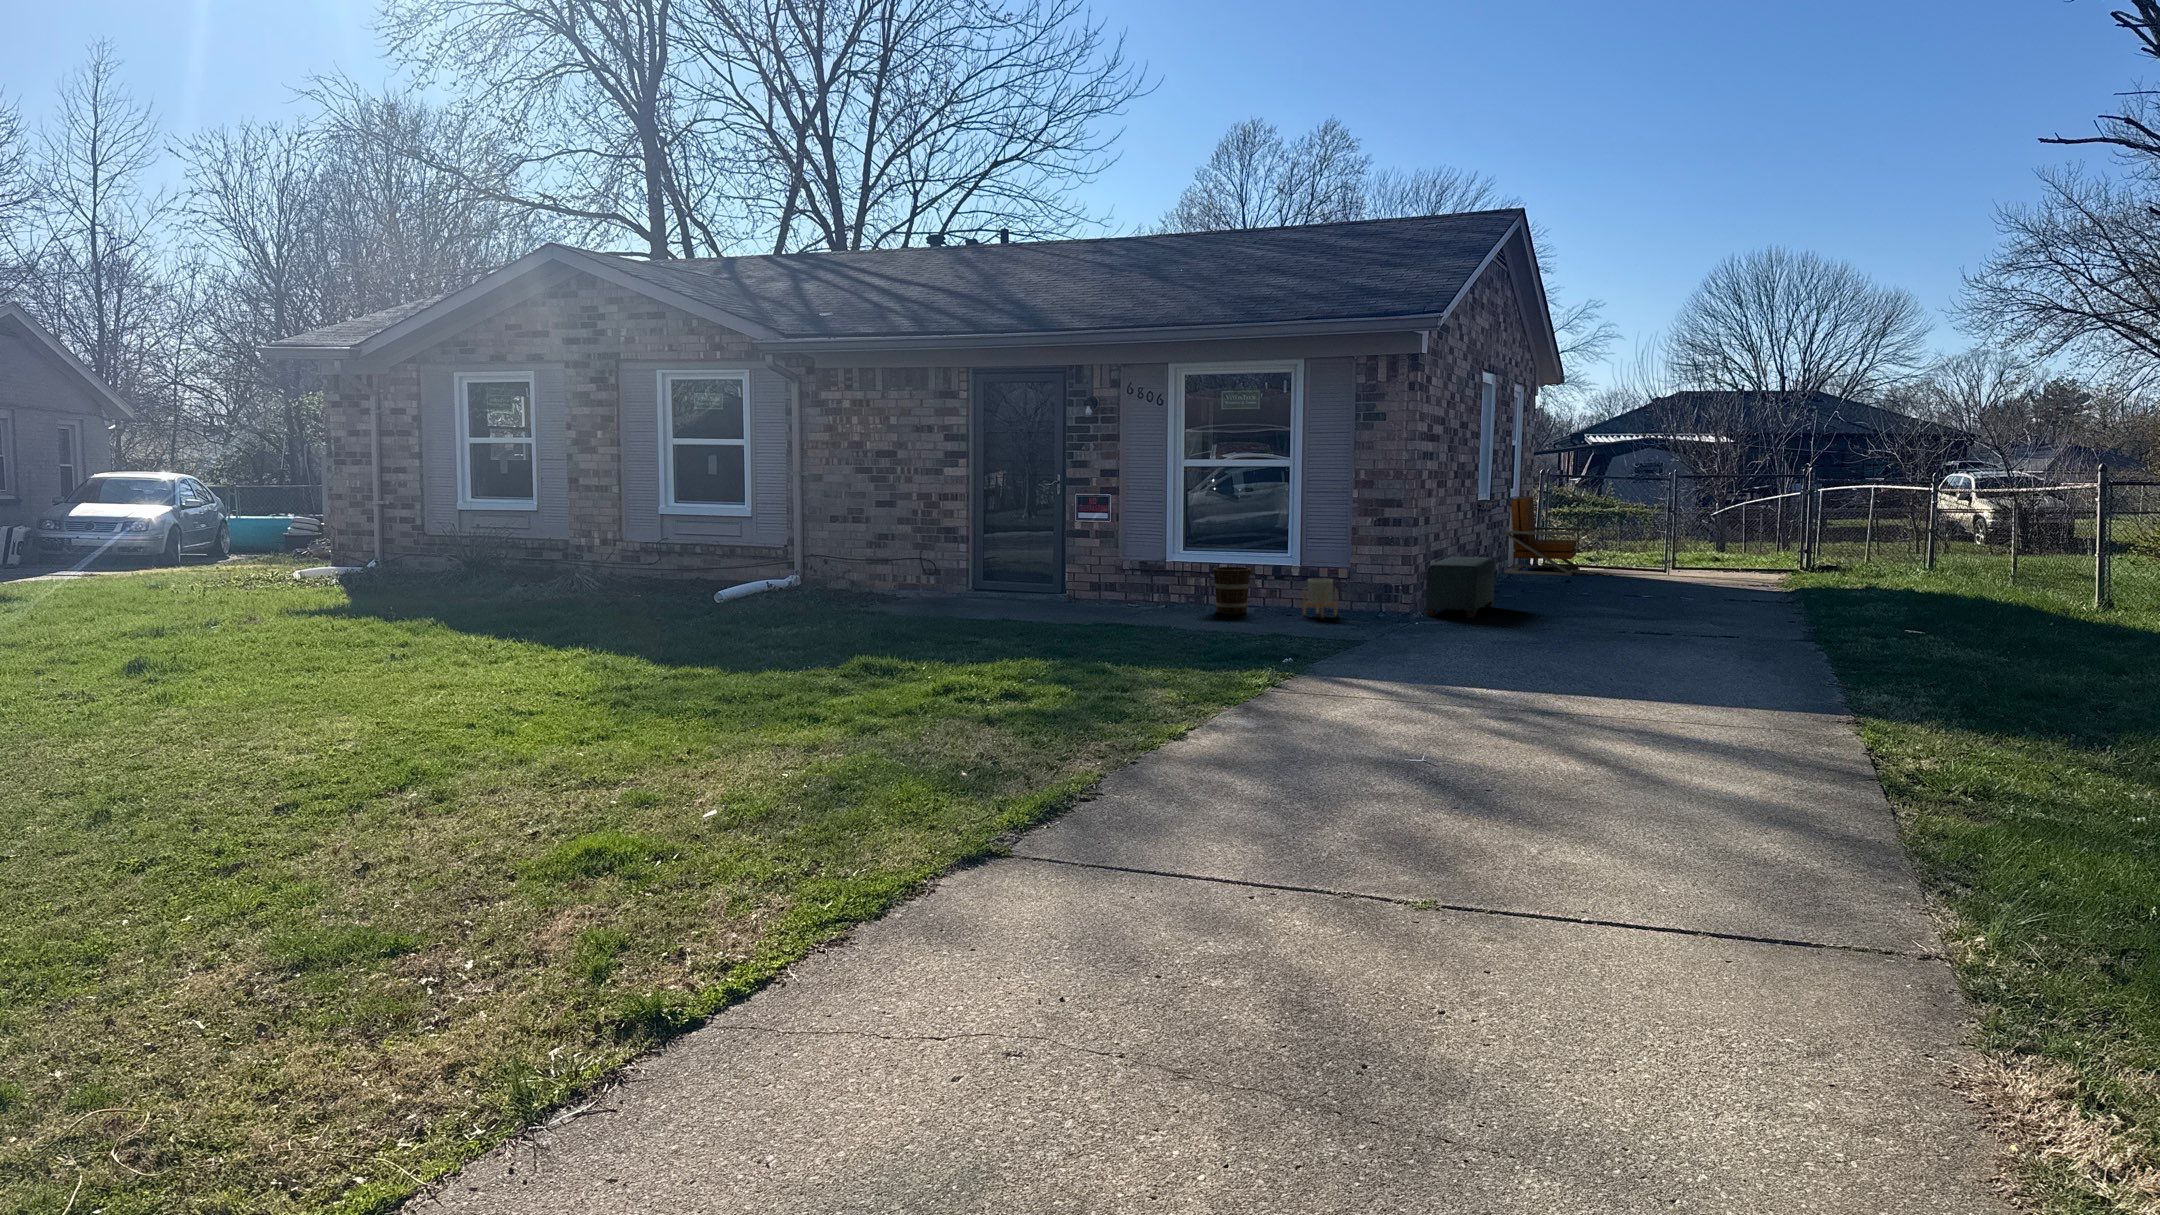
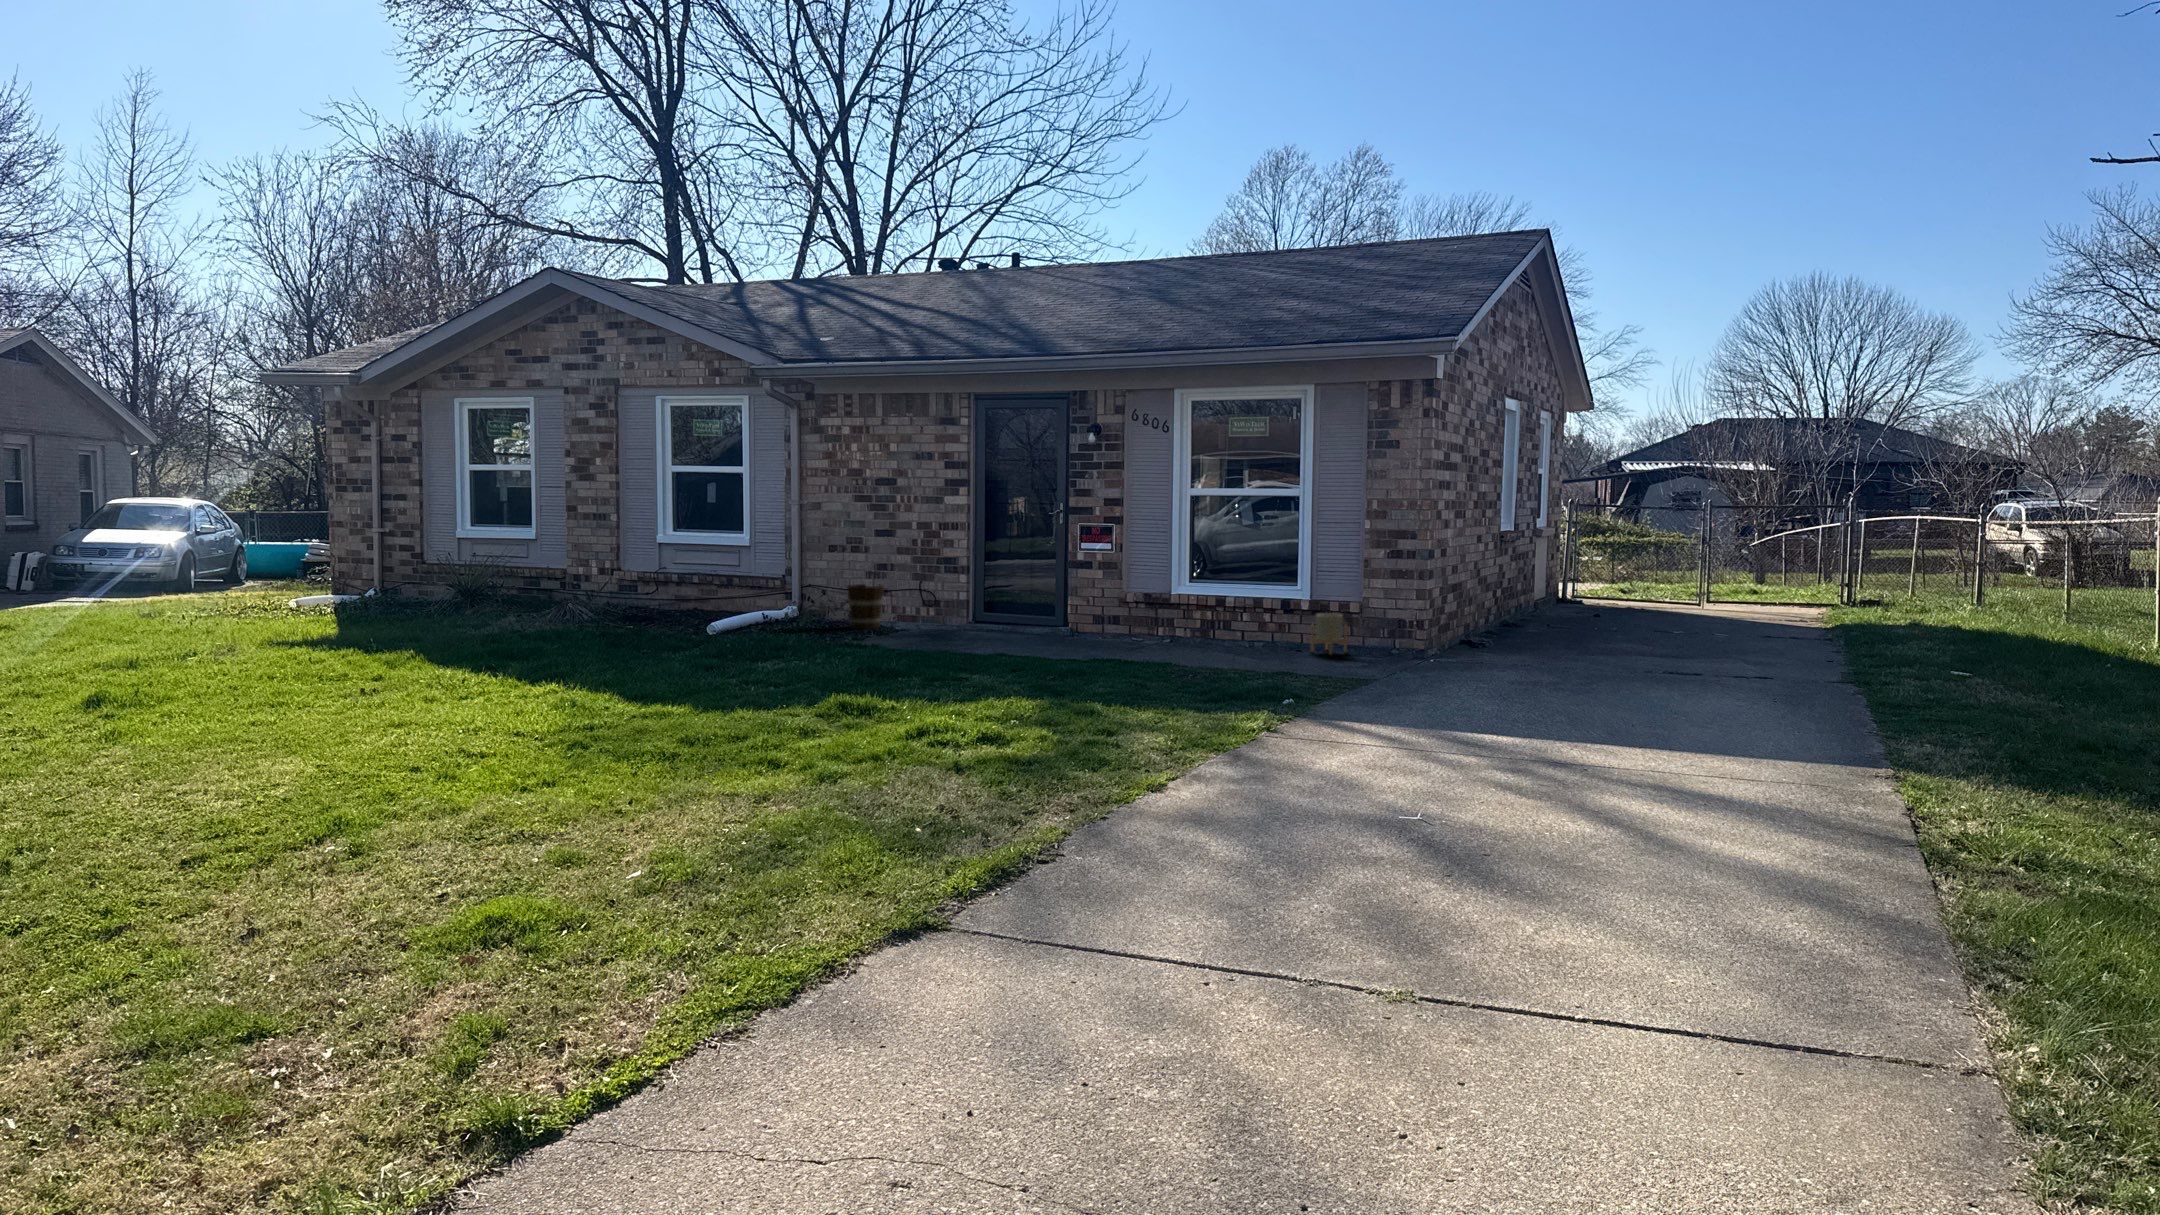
lounge chair: present [1503,497,1580,576] -> none [1528,527,1609,610]
bench: present [1426,557,1495,618] -> none [1441,591,1515,656]
bucket: present [1213,567,1251,614] -> present [847,584,884,629]

